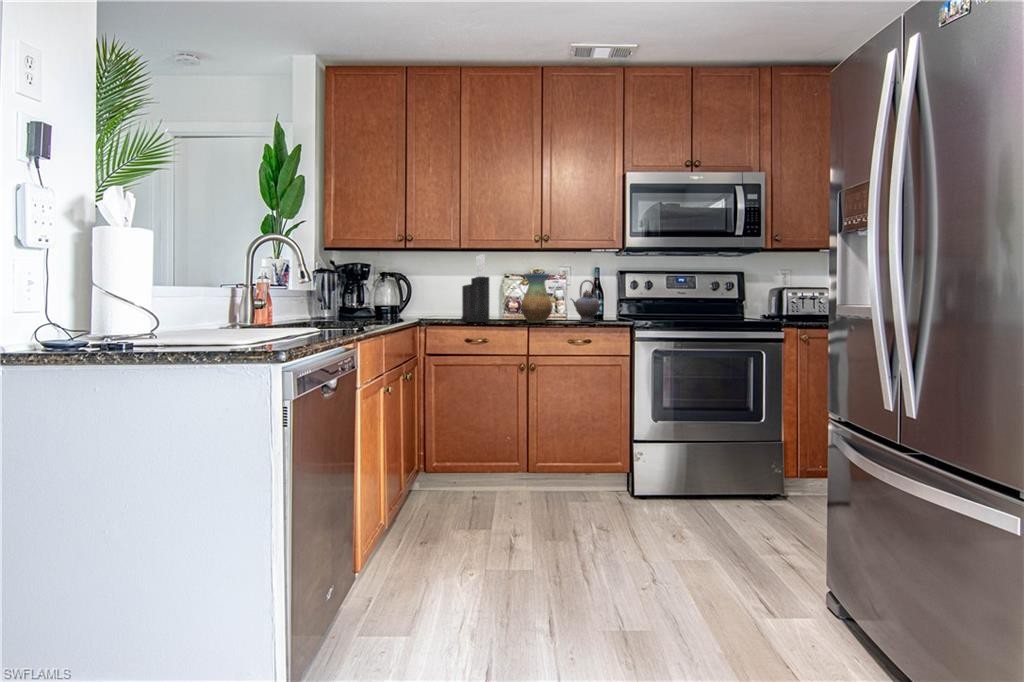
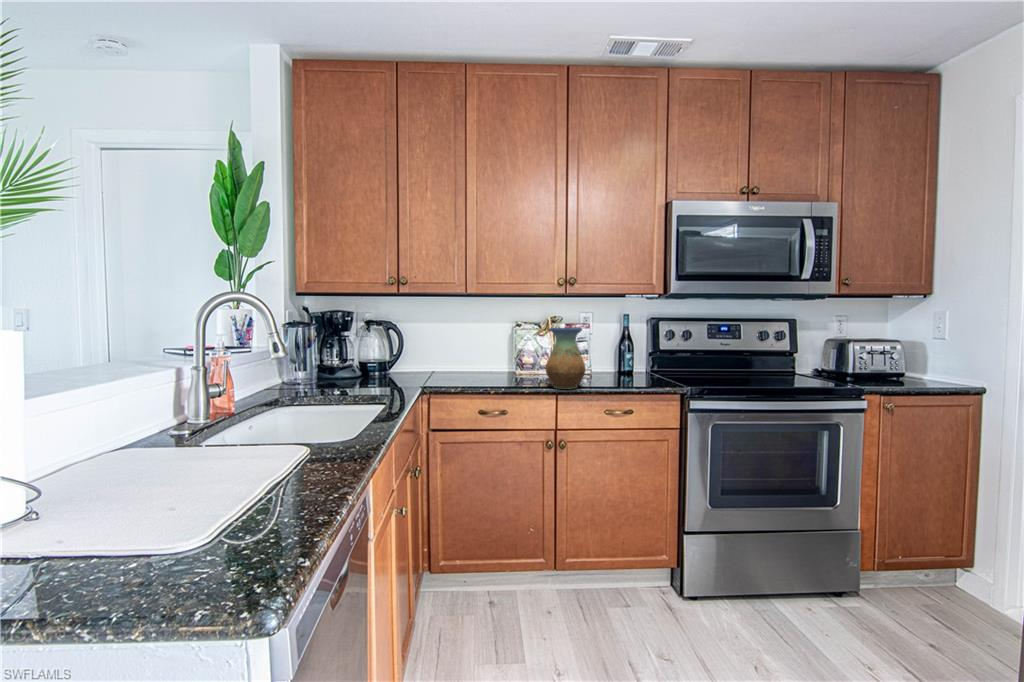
knife block: present [461,254,489,322] -> none [471,303,508,389]
teapot: present [571,280,600,322] -> none [607,335,643,387]

